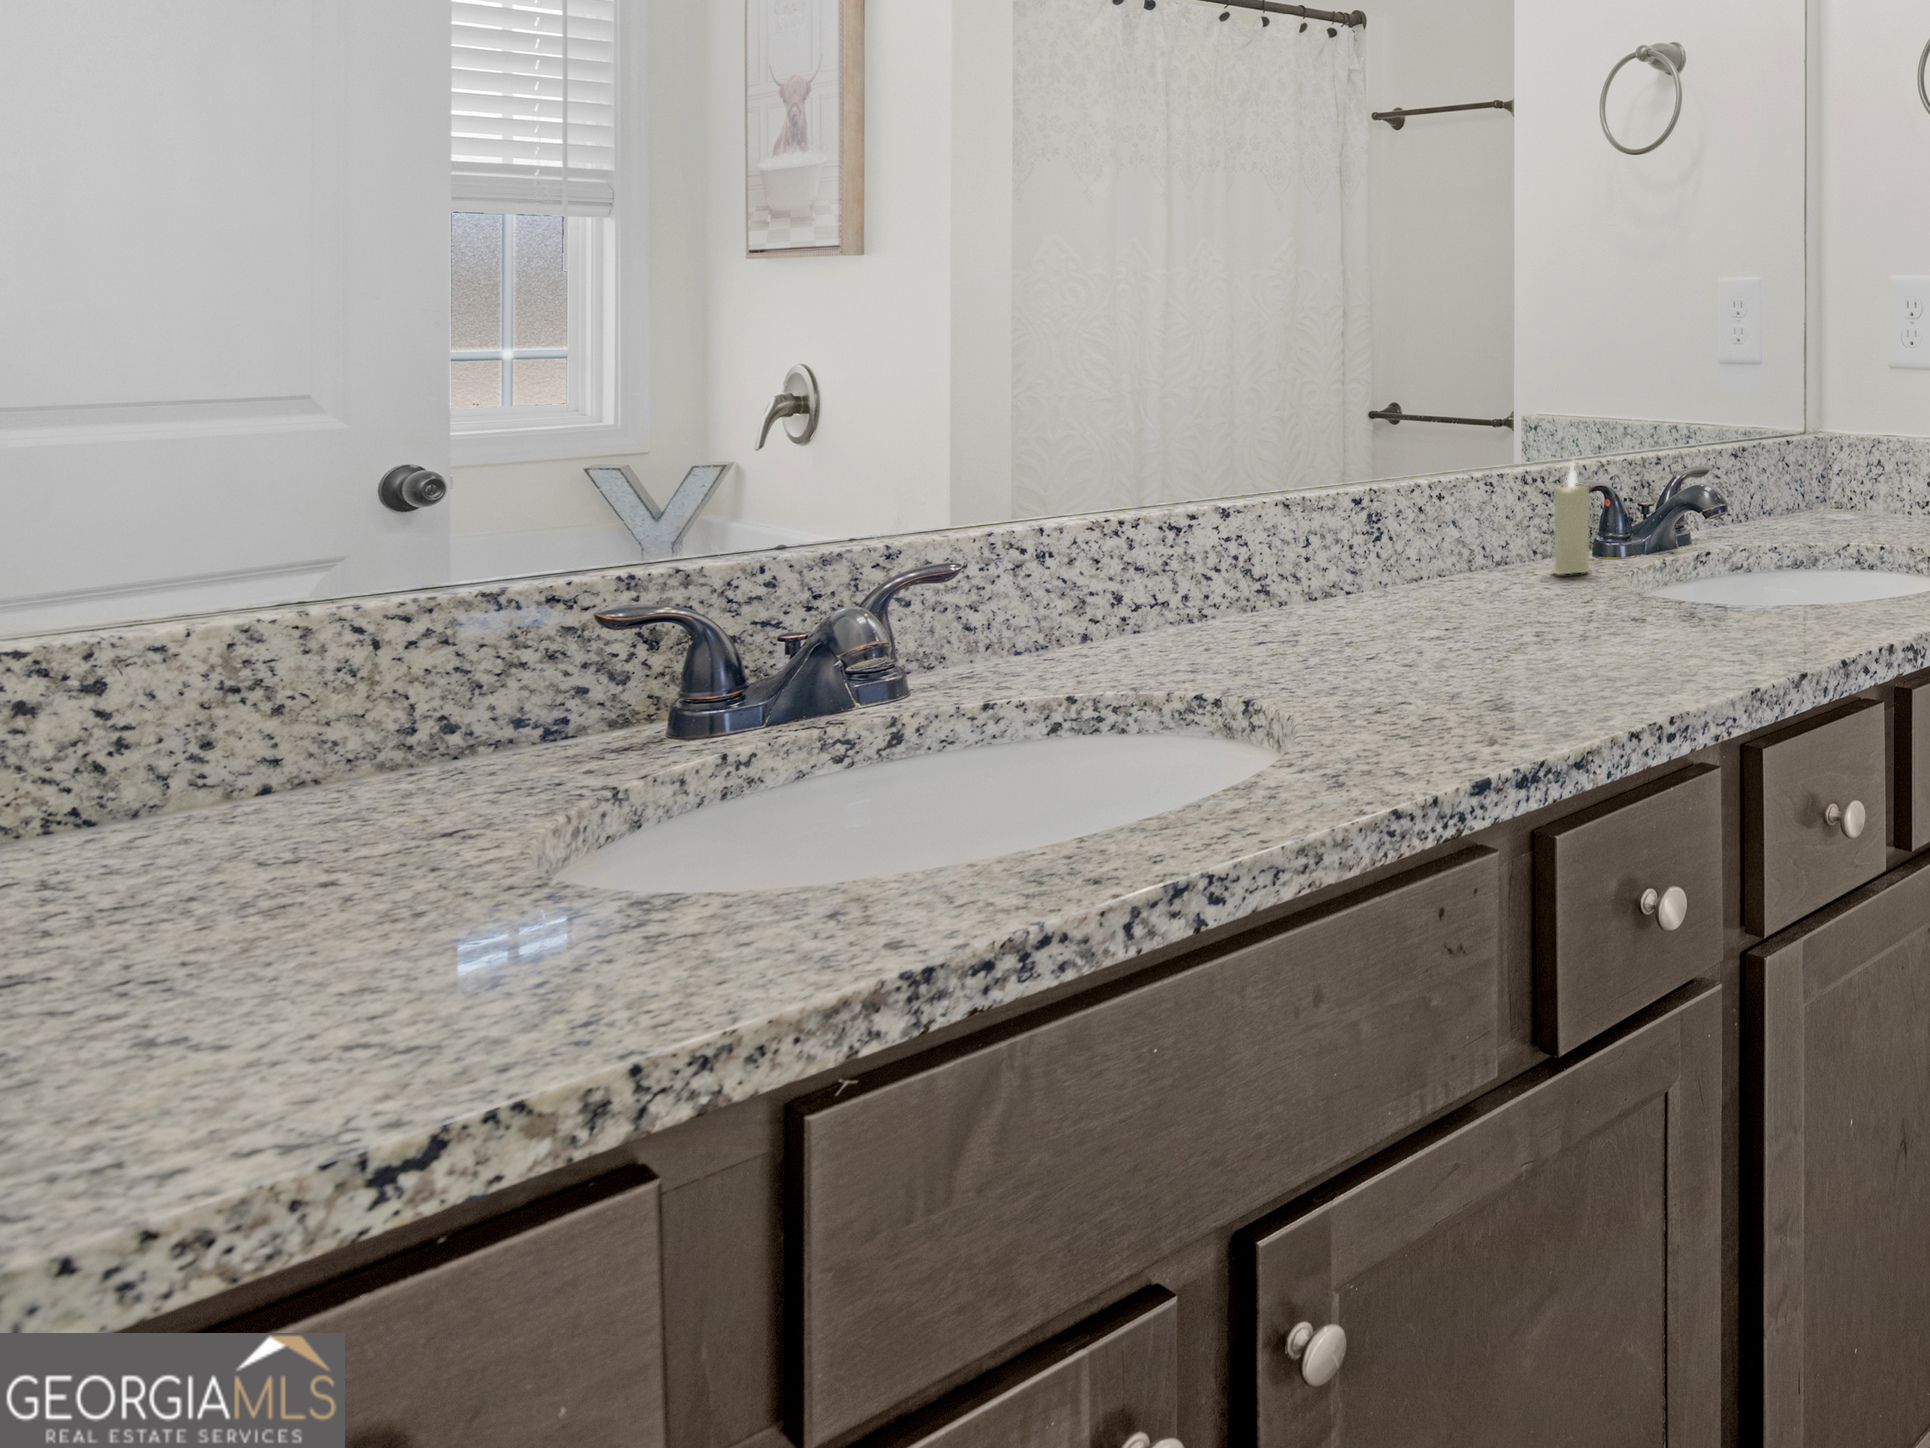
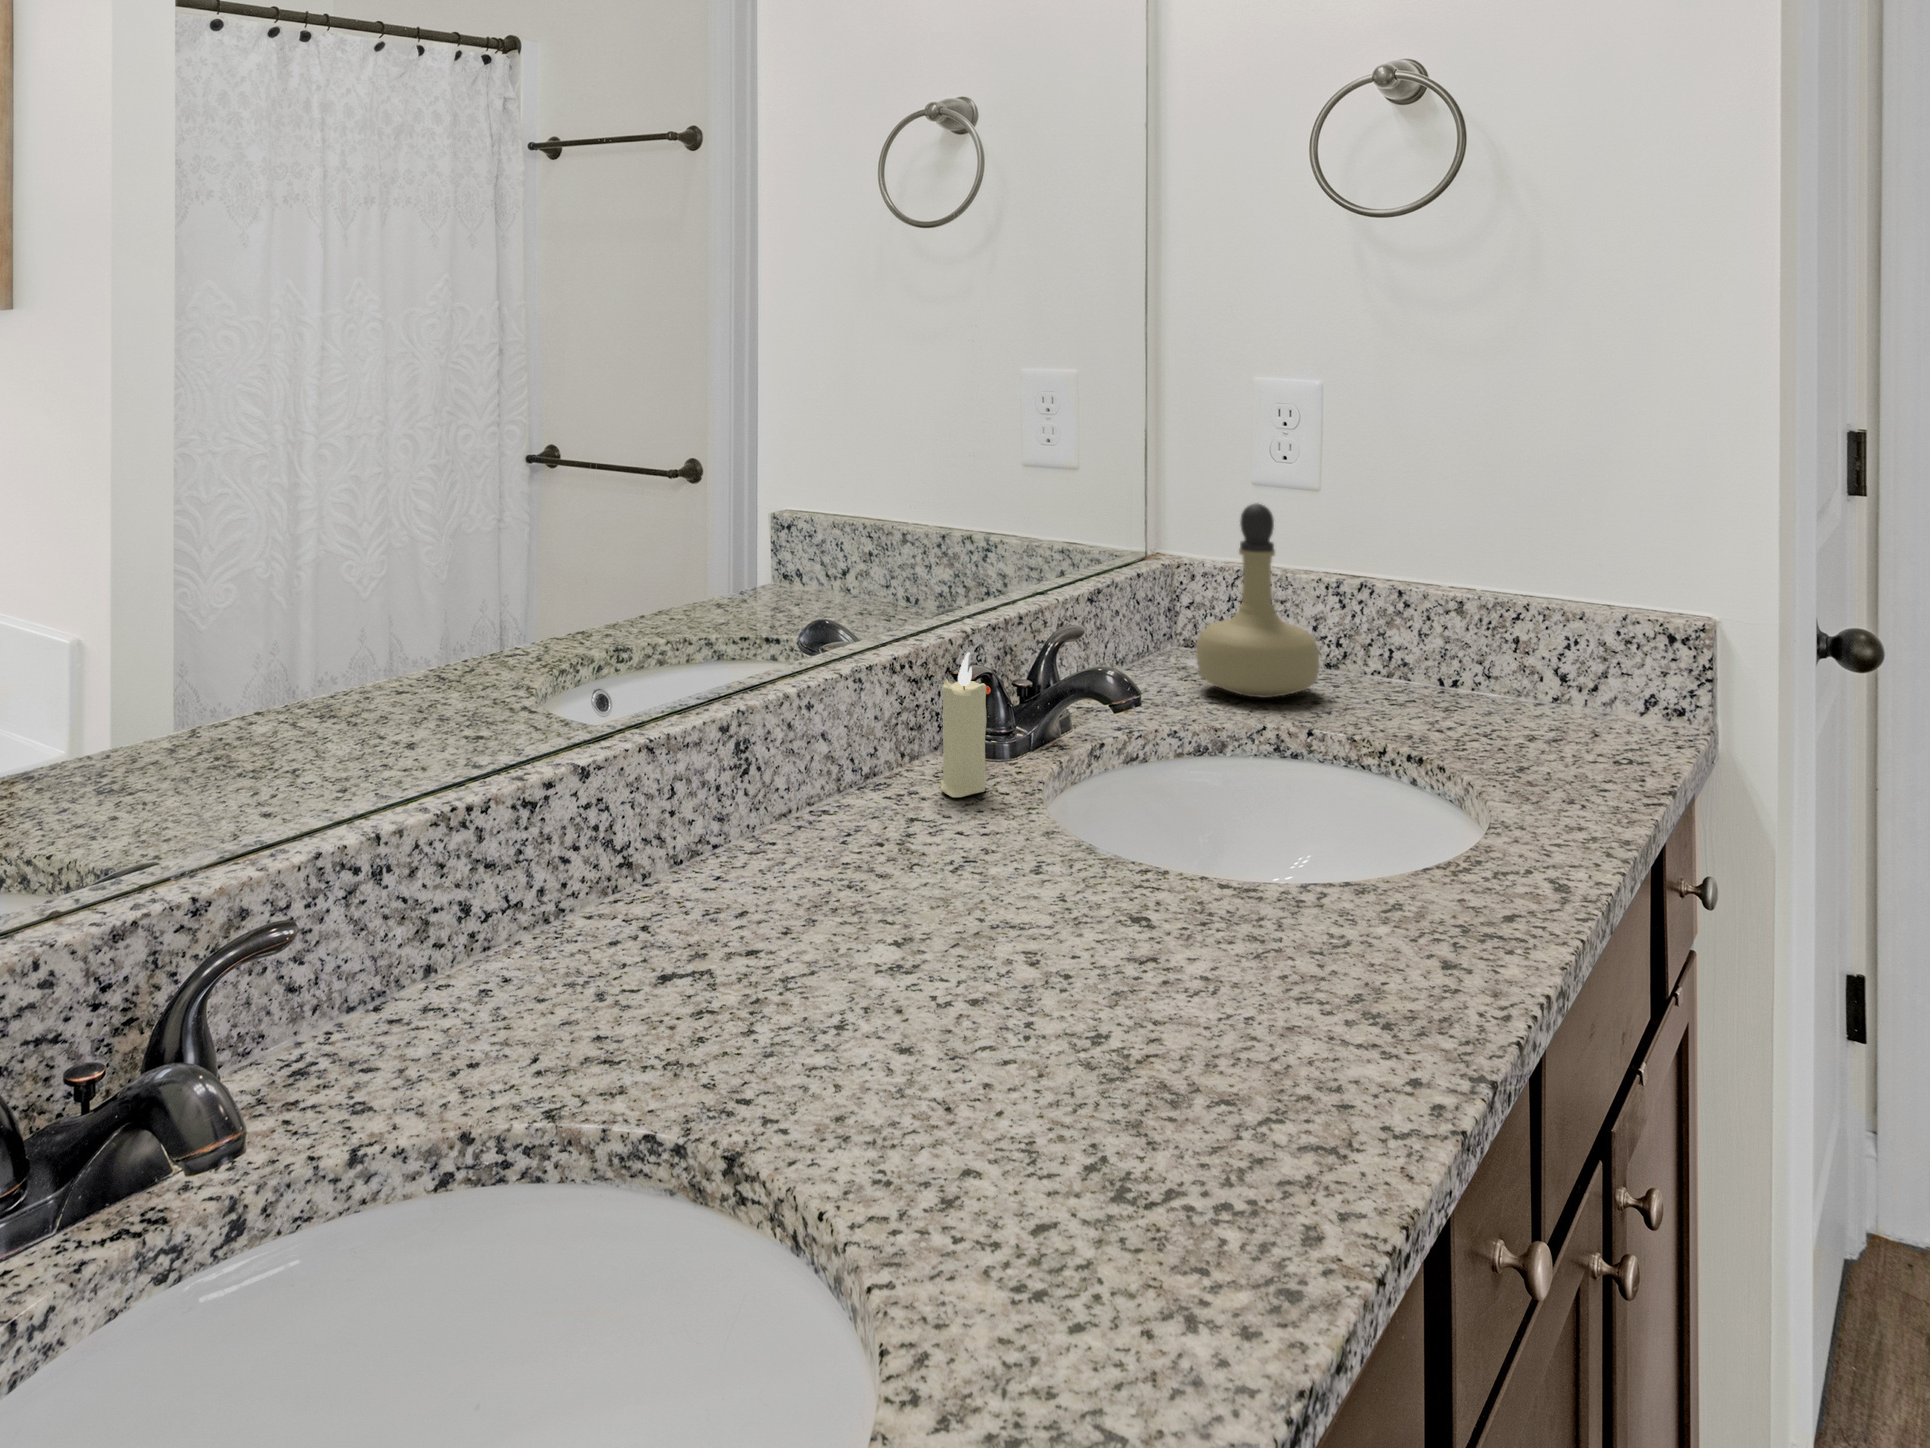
perfume bottle: none [1815,371,1915,533] -> present [1196,503,1319,698]

